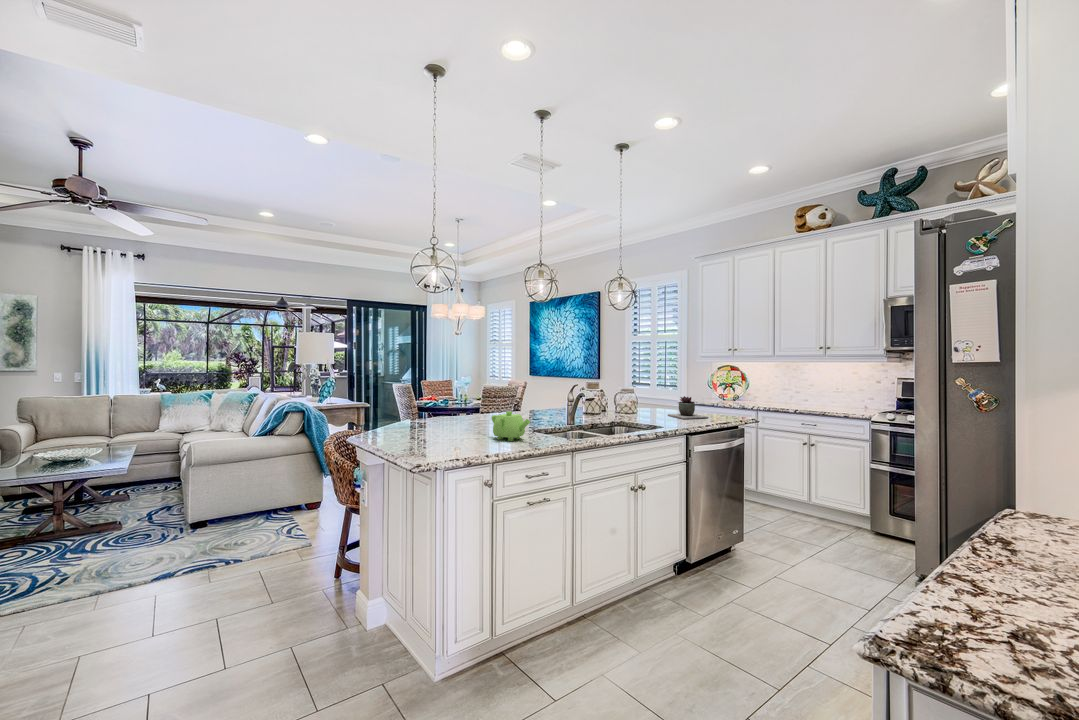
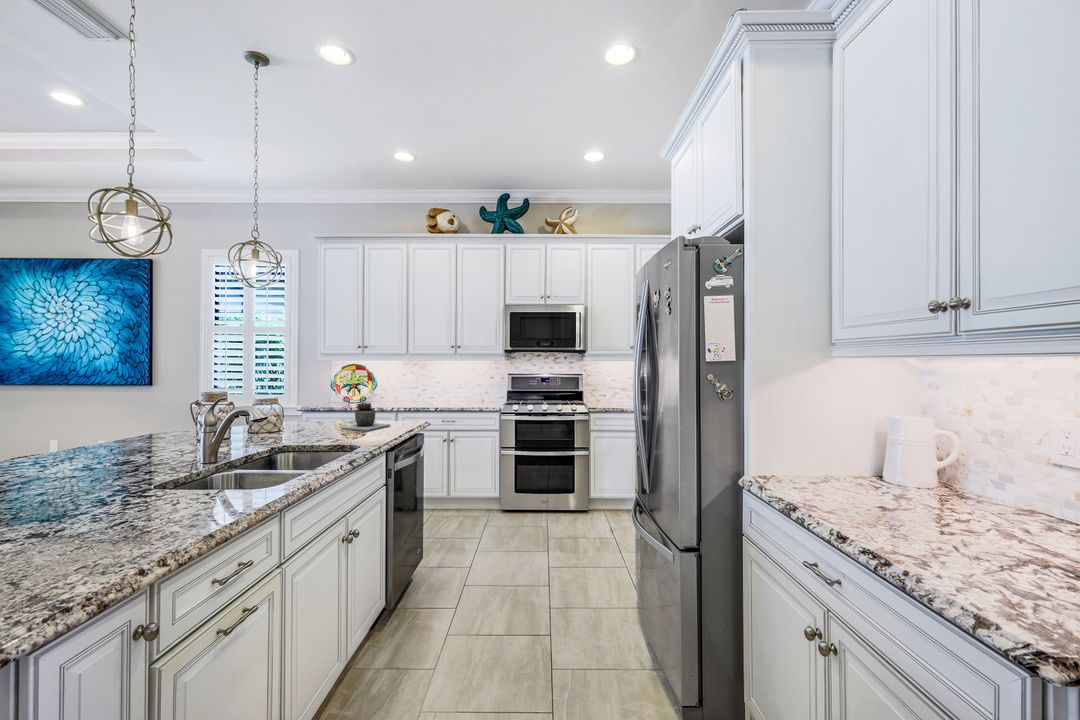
teapot: present [492,411,530,441] -> none [85,464,201,529]

